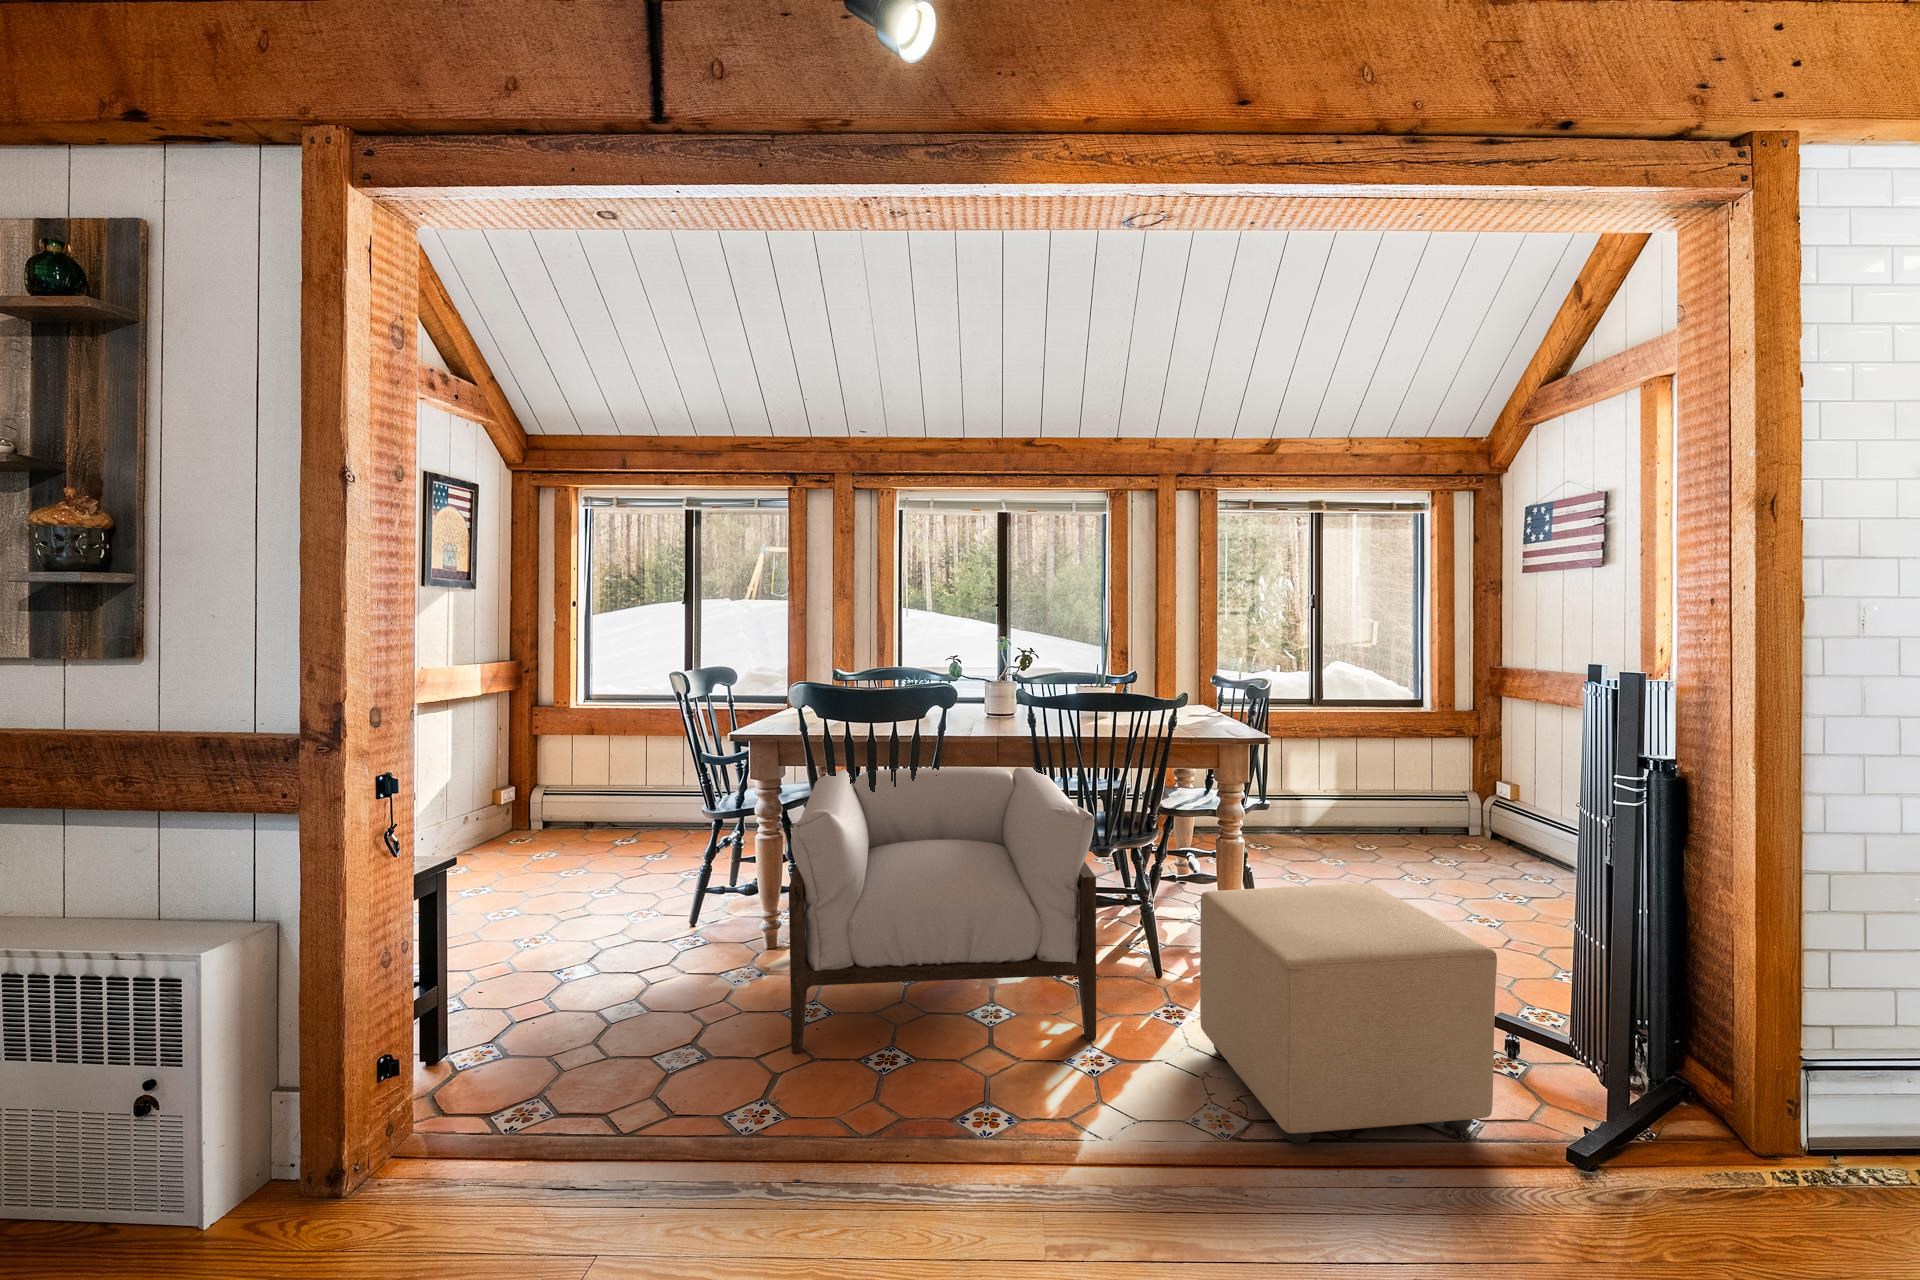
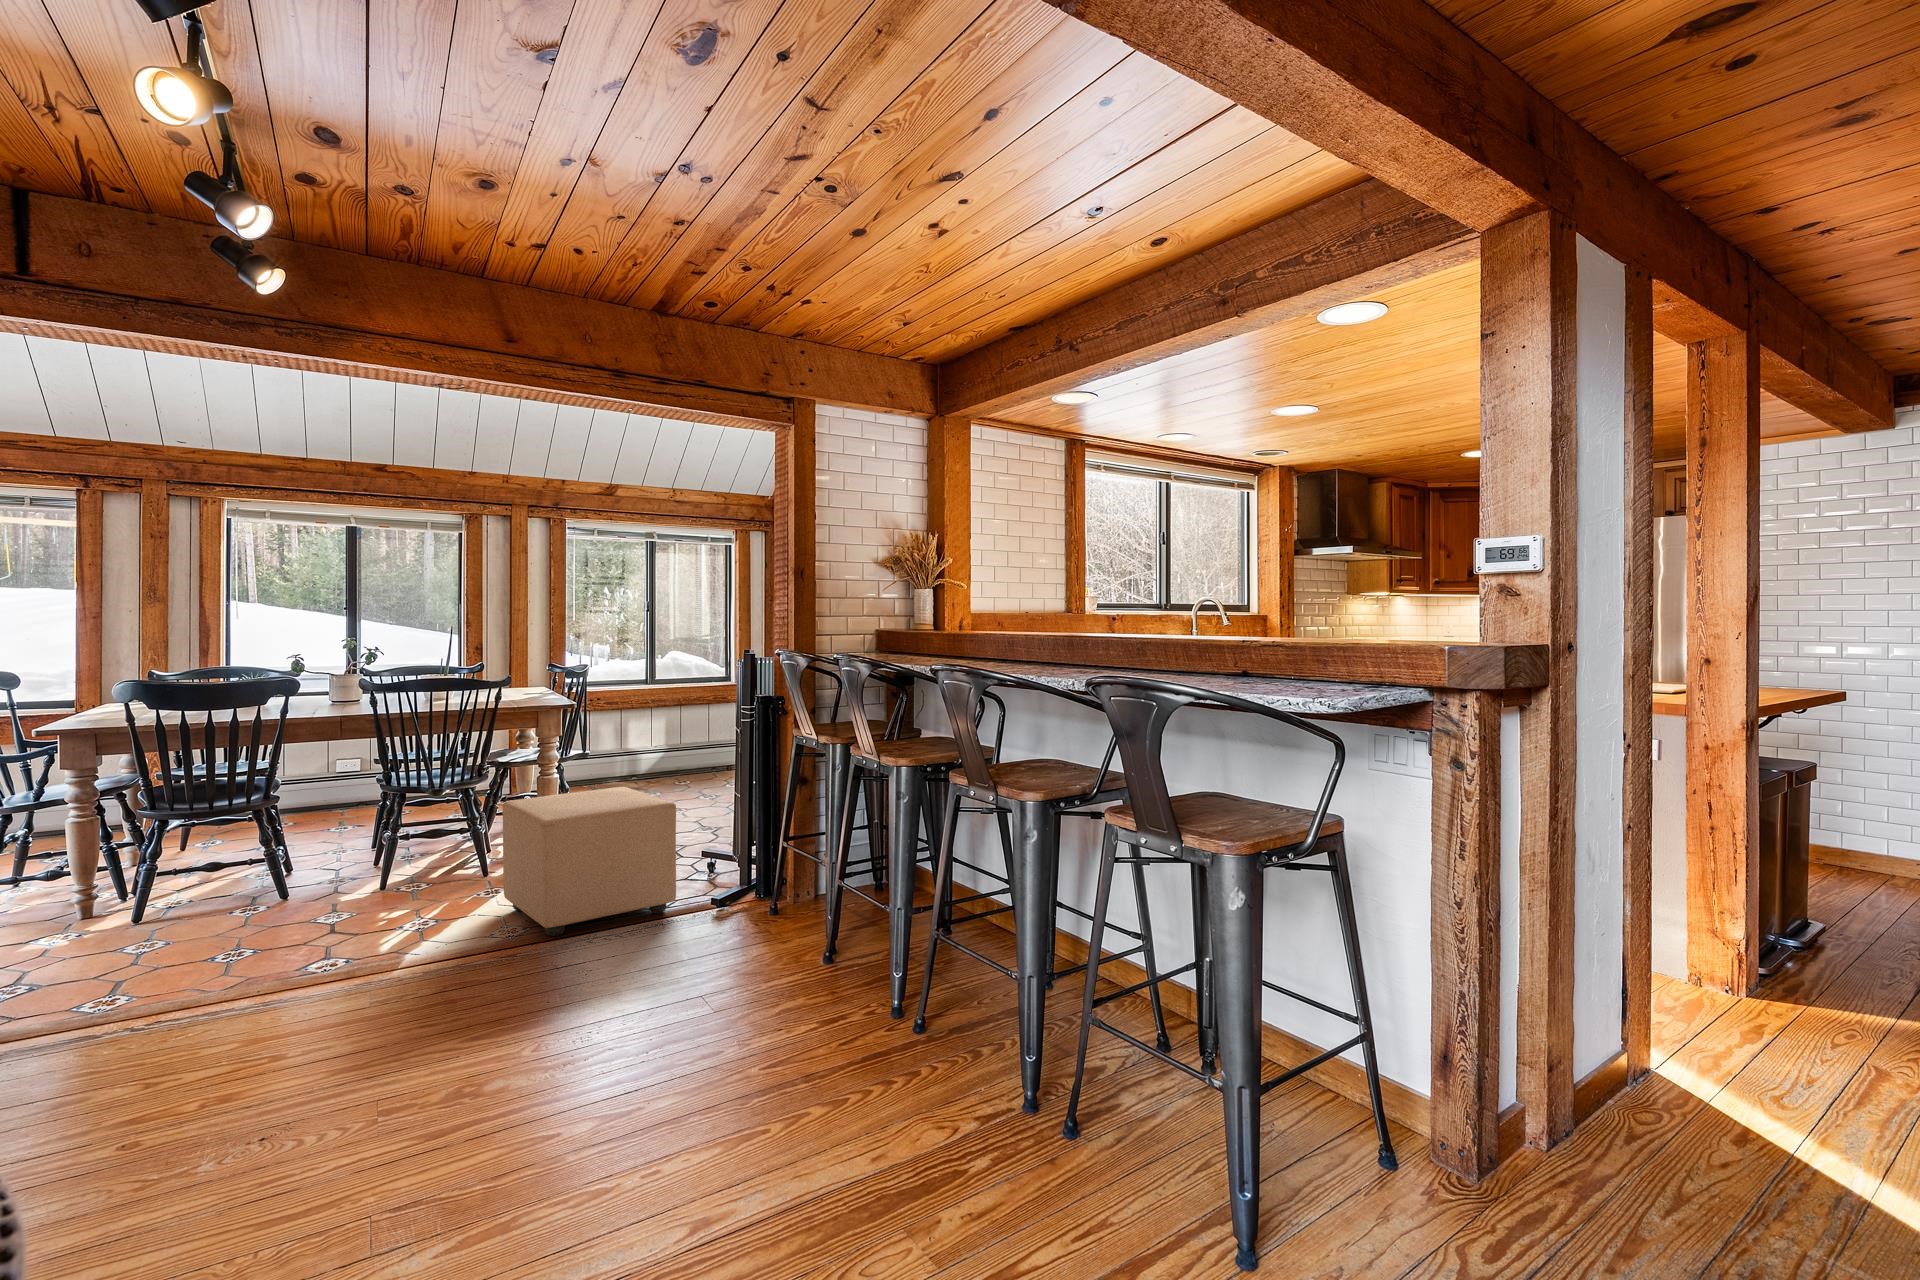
armchair: present [789,767,1096,1053] -> none [126,738,422,972]

